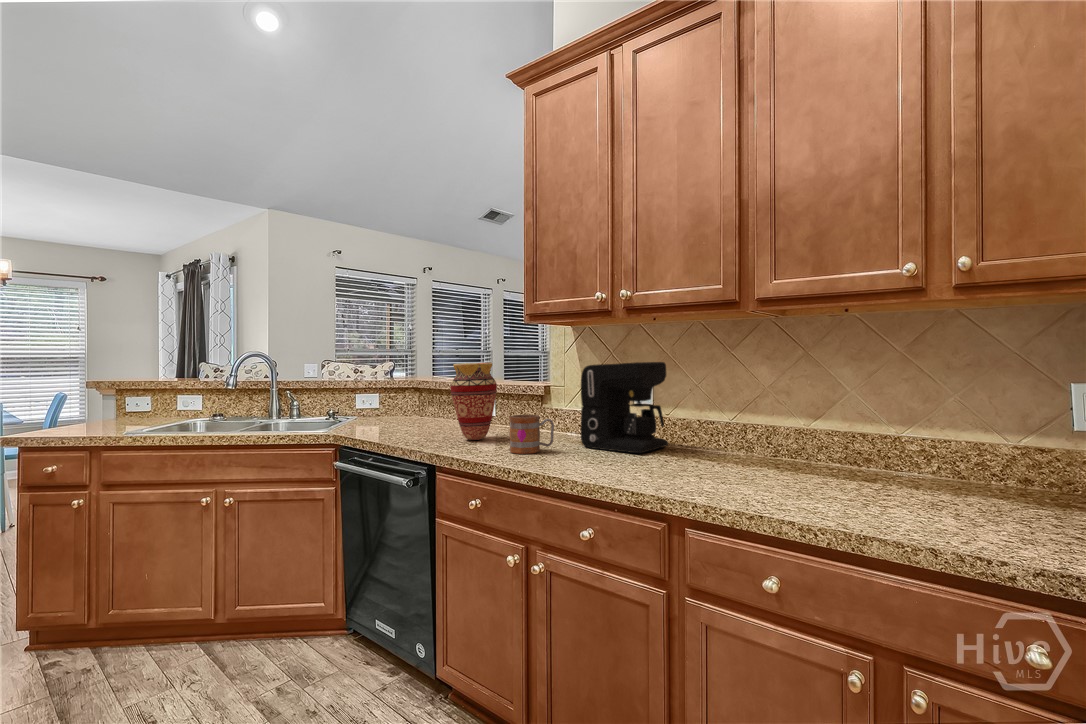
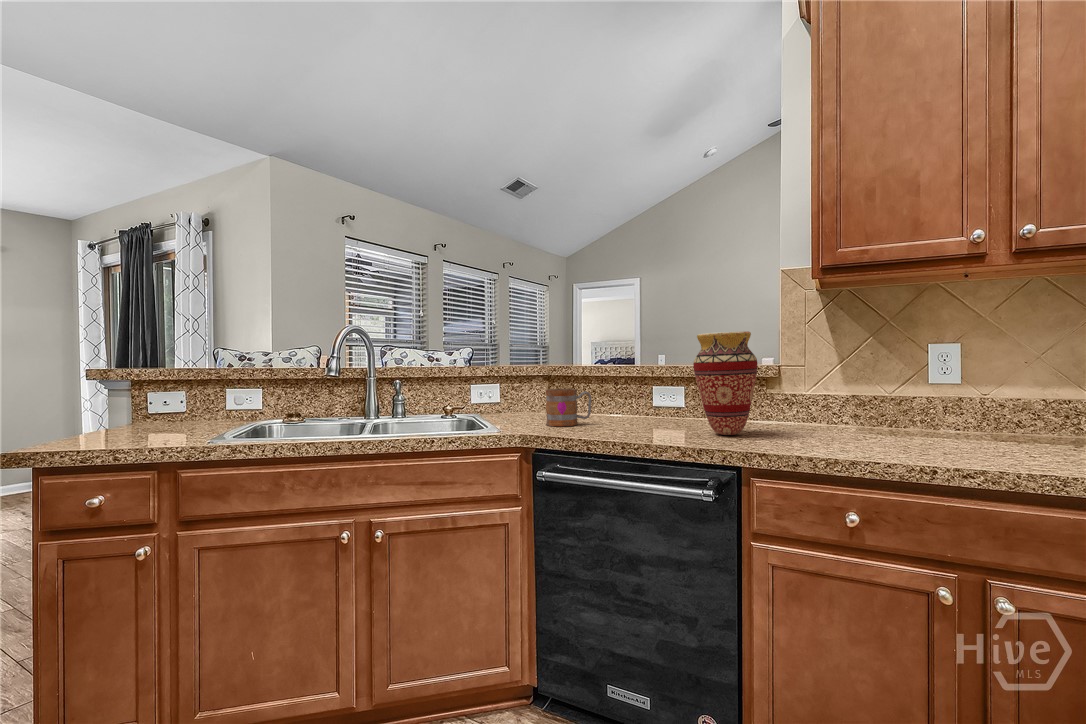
coffee maker: present [581,362,668,453] -> none [893,325,1017,442]
mug: present [509,415,554,454] -> present [546,389,591,426]

